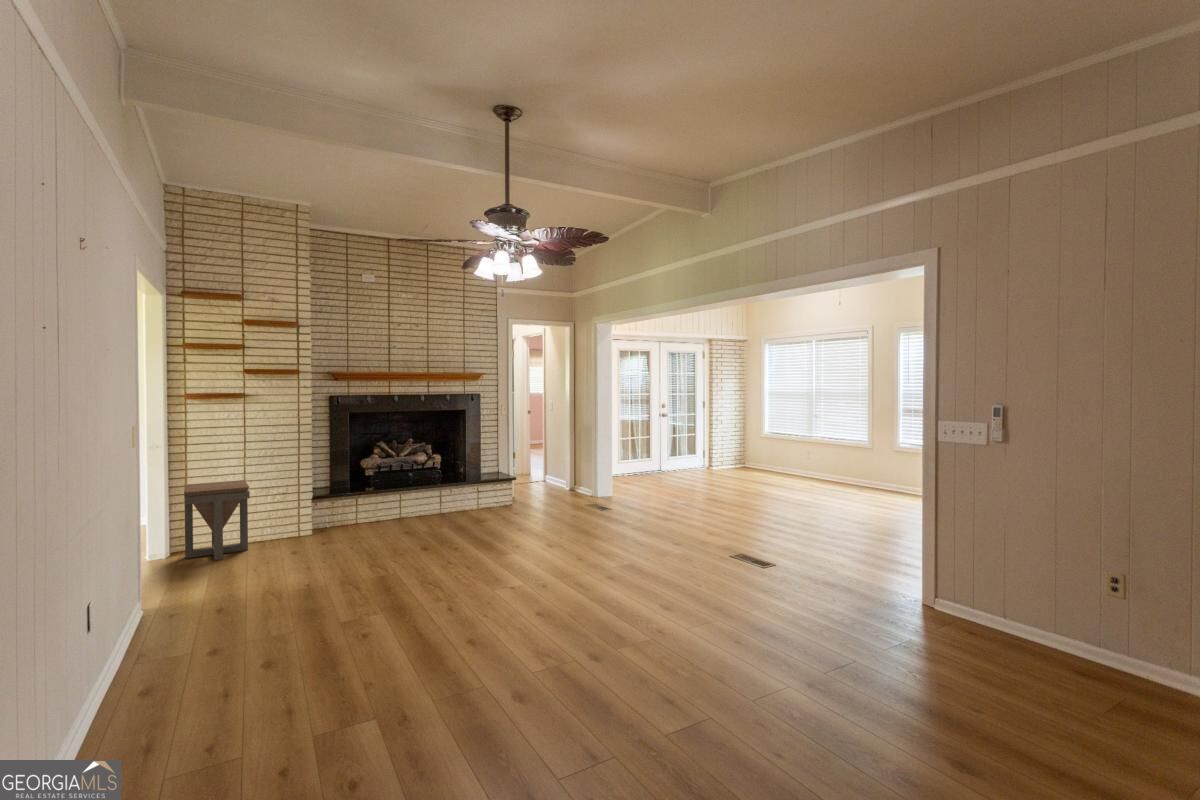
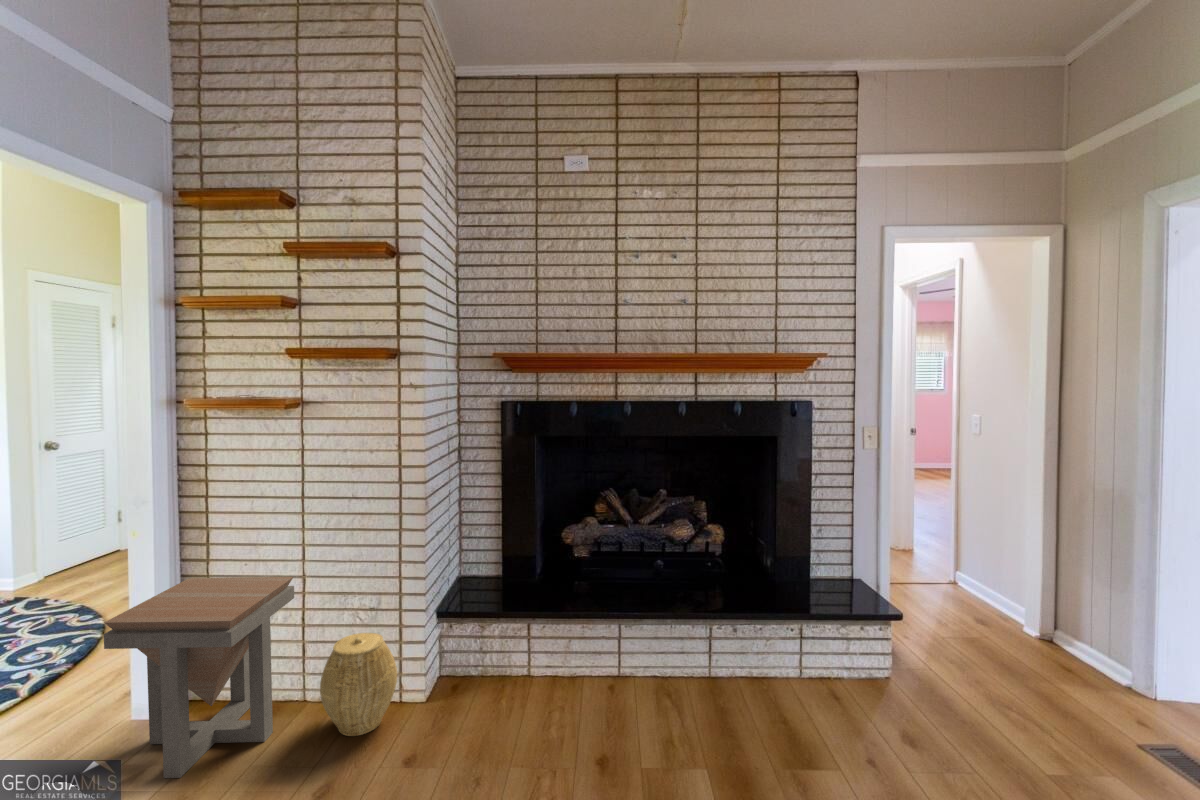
woven basket: none [271,501,307,544] -> present [320,633,397,736]

